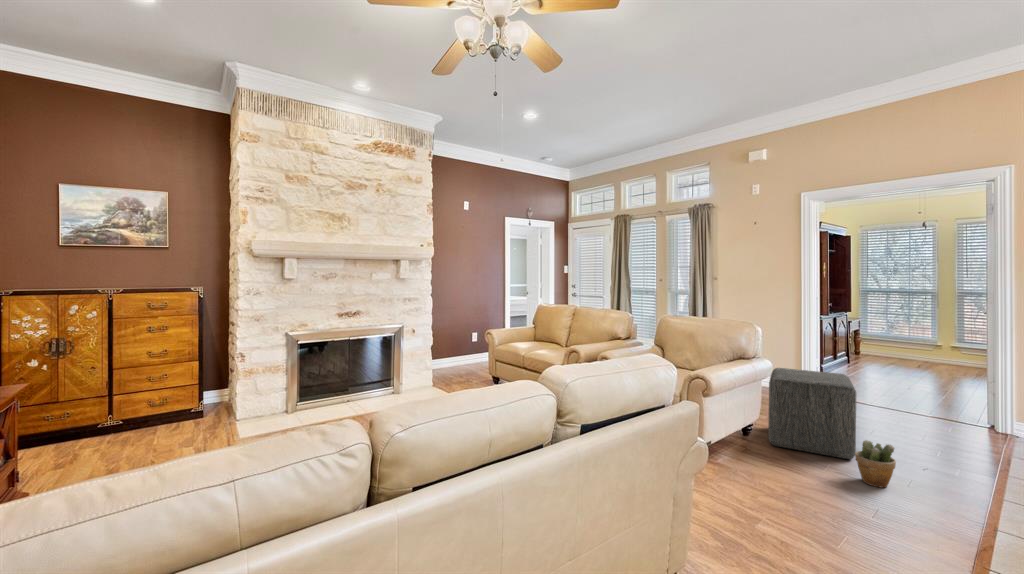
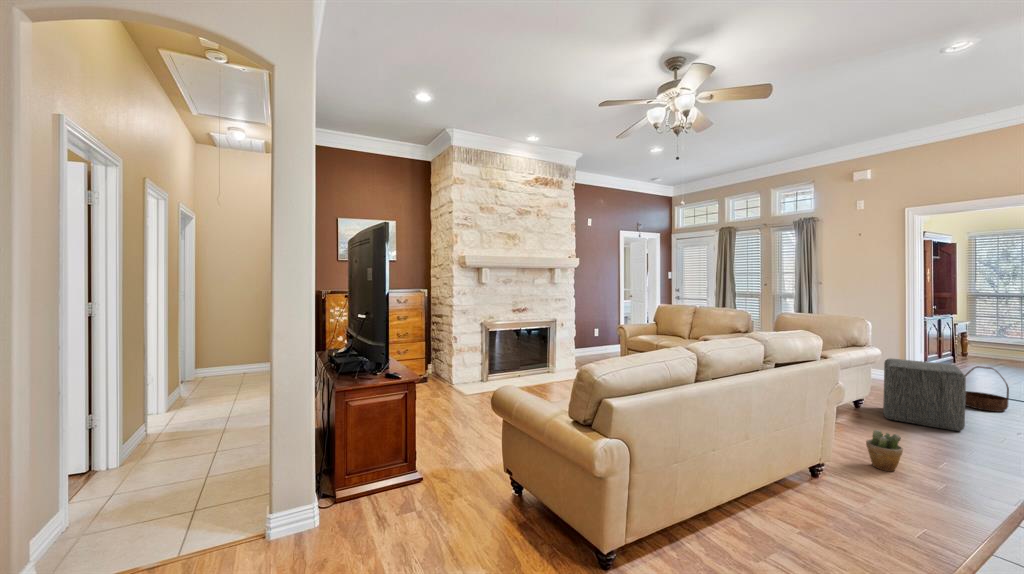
basket: none [852,373,901,426] -> present [965,366,1009,412]
potted plant: present [855,440,896,488] -> present [866,430,903,471]

